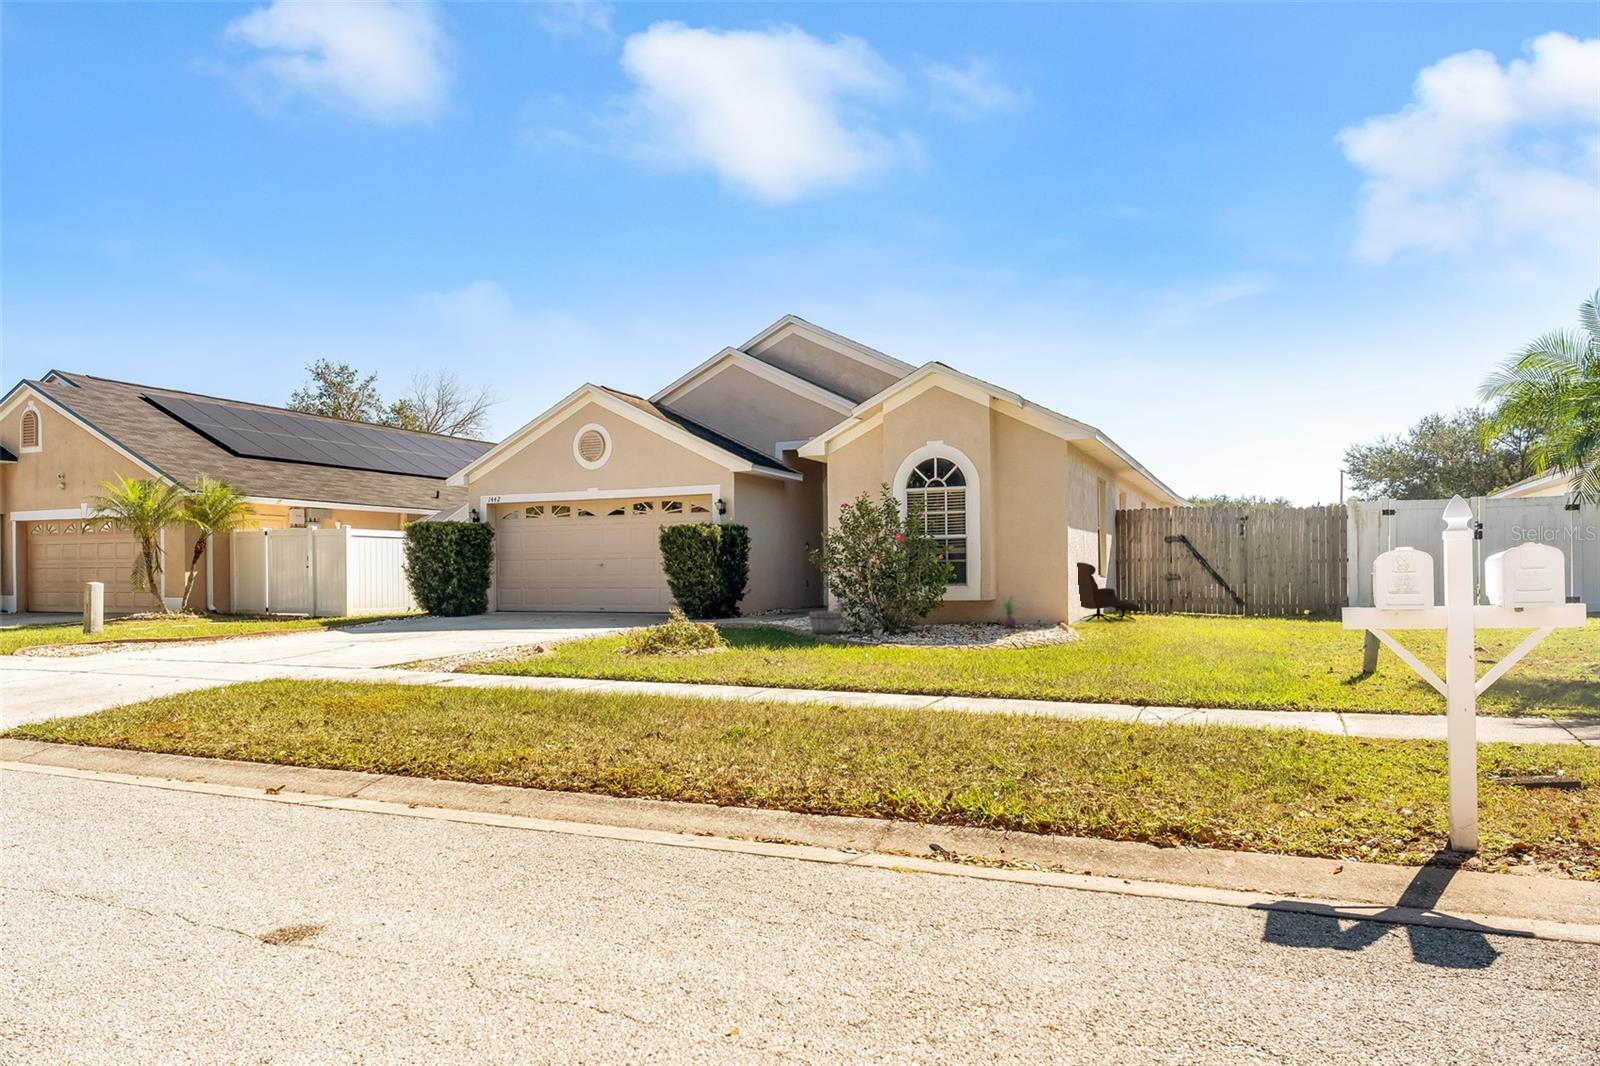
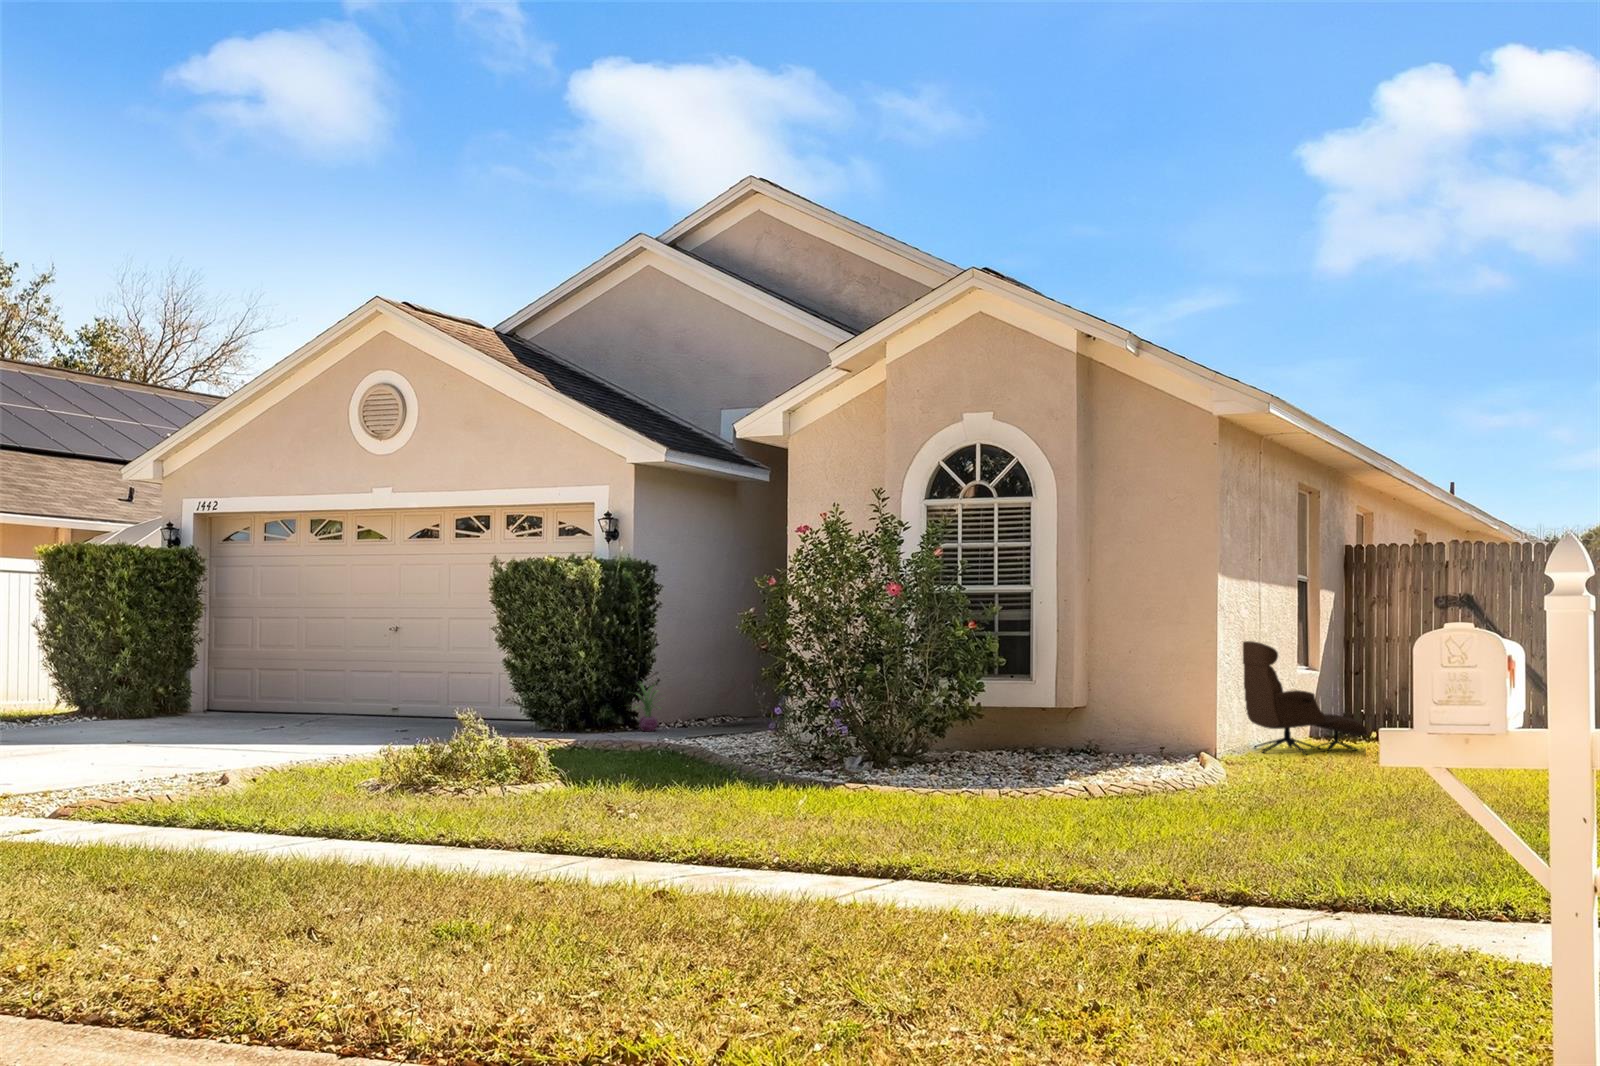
decorative plant: present [1003,596,1015,628] -> present [635,681,658,731]
wooden bucket: present [809,605,841,634] -> none [733,712,794,765]

